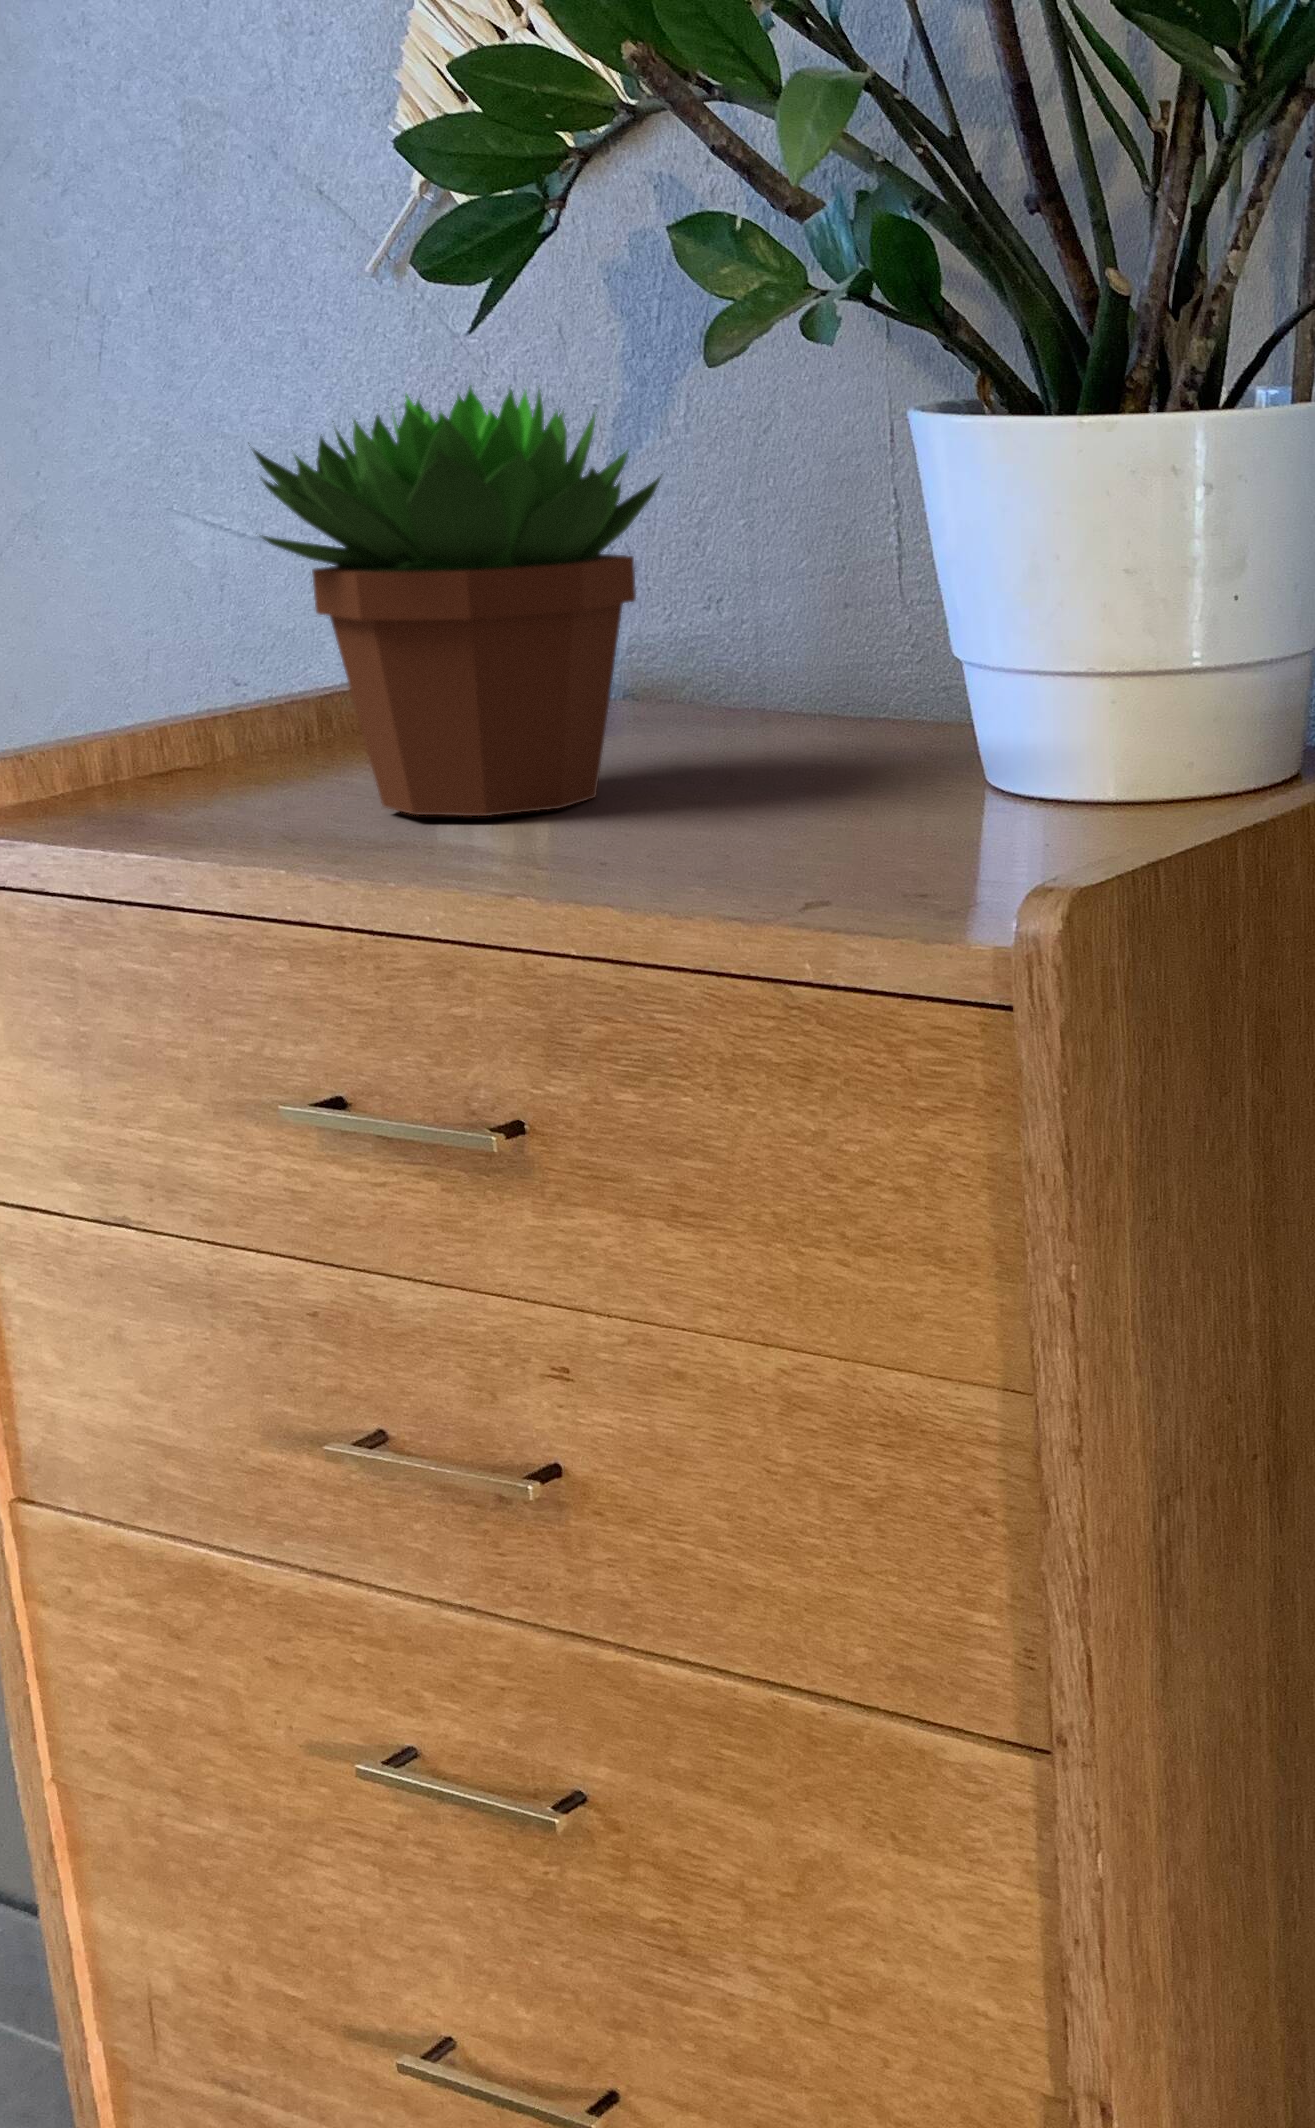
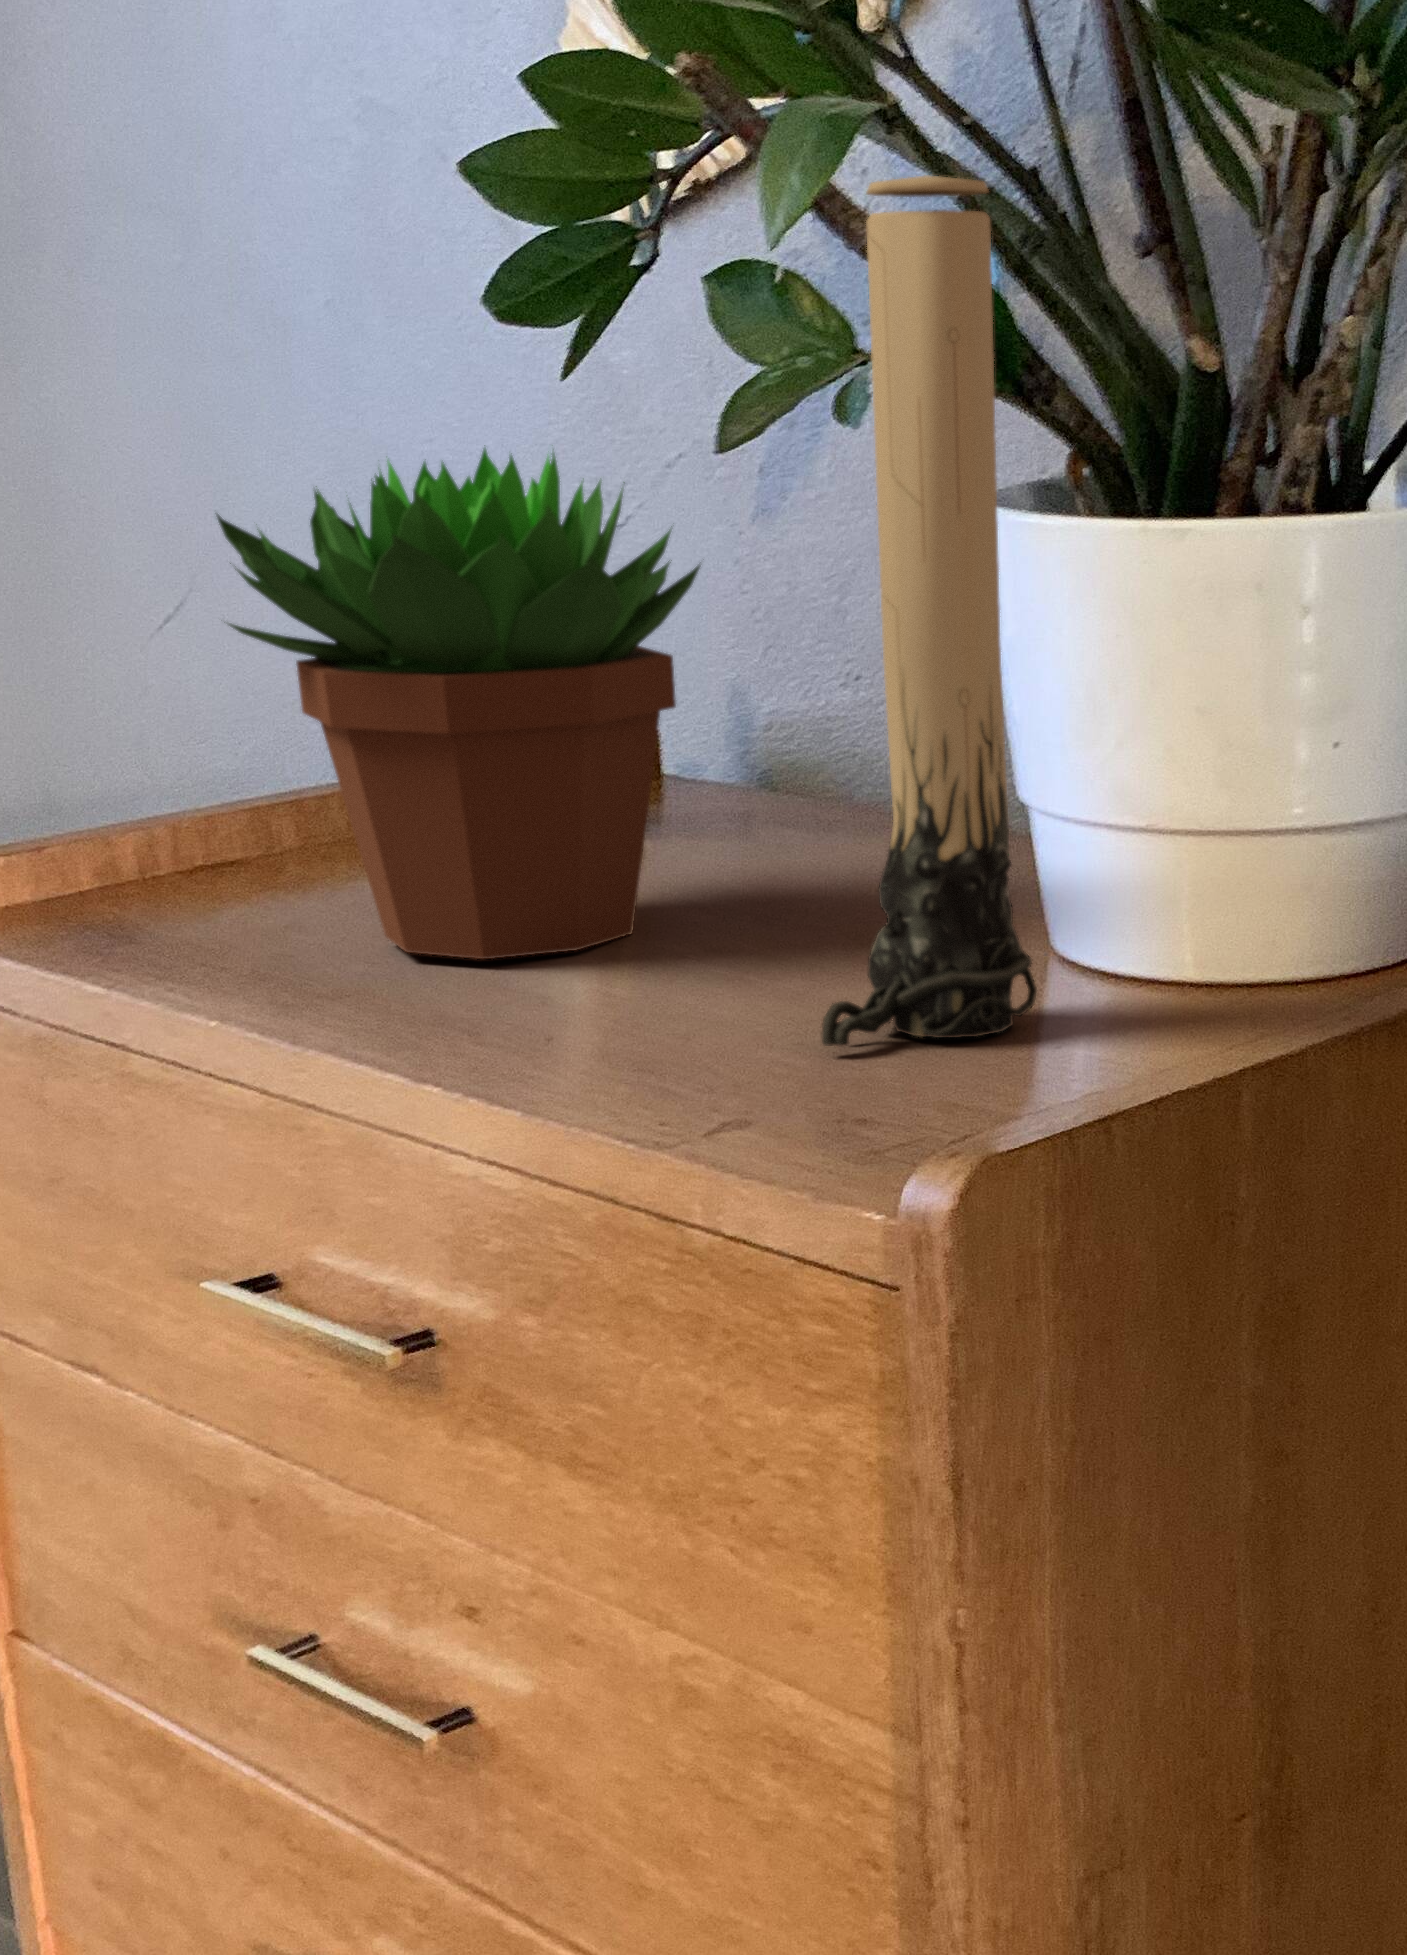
candle: none [828,145,994,851] -> present [822,175,1037,1046]

